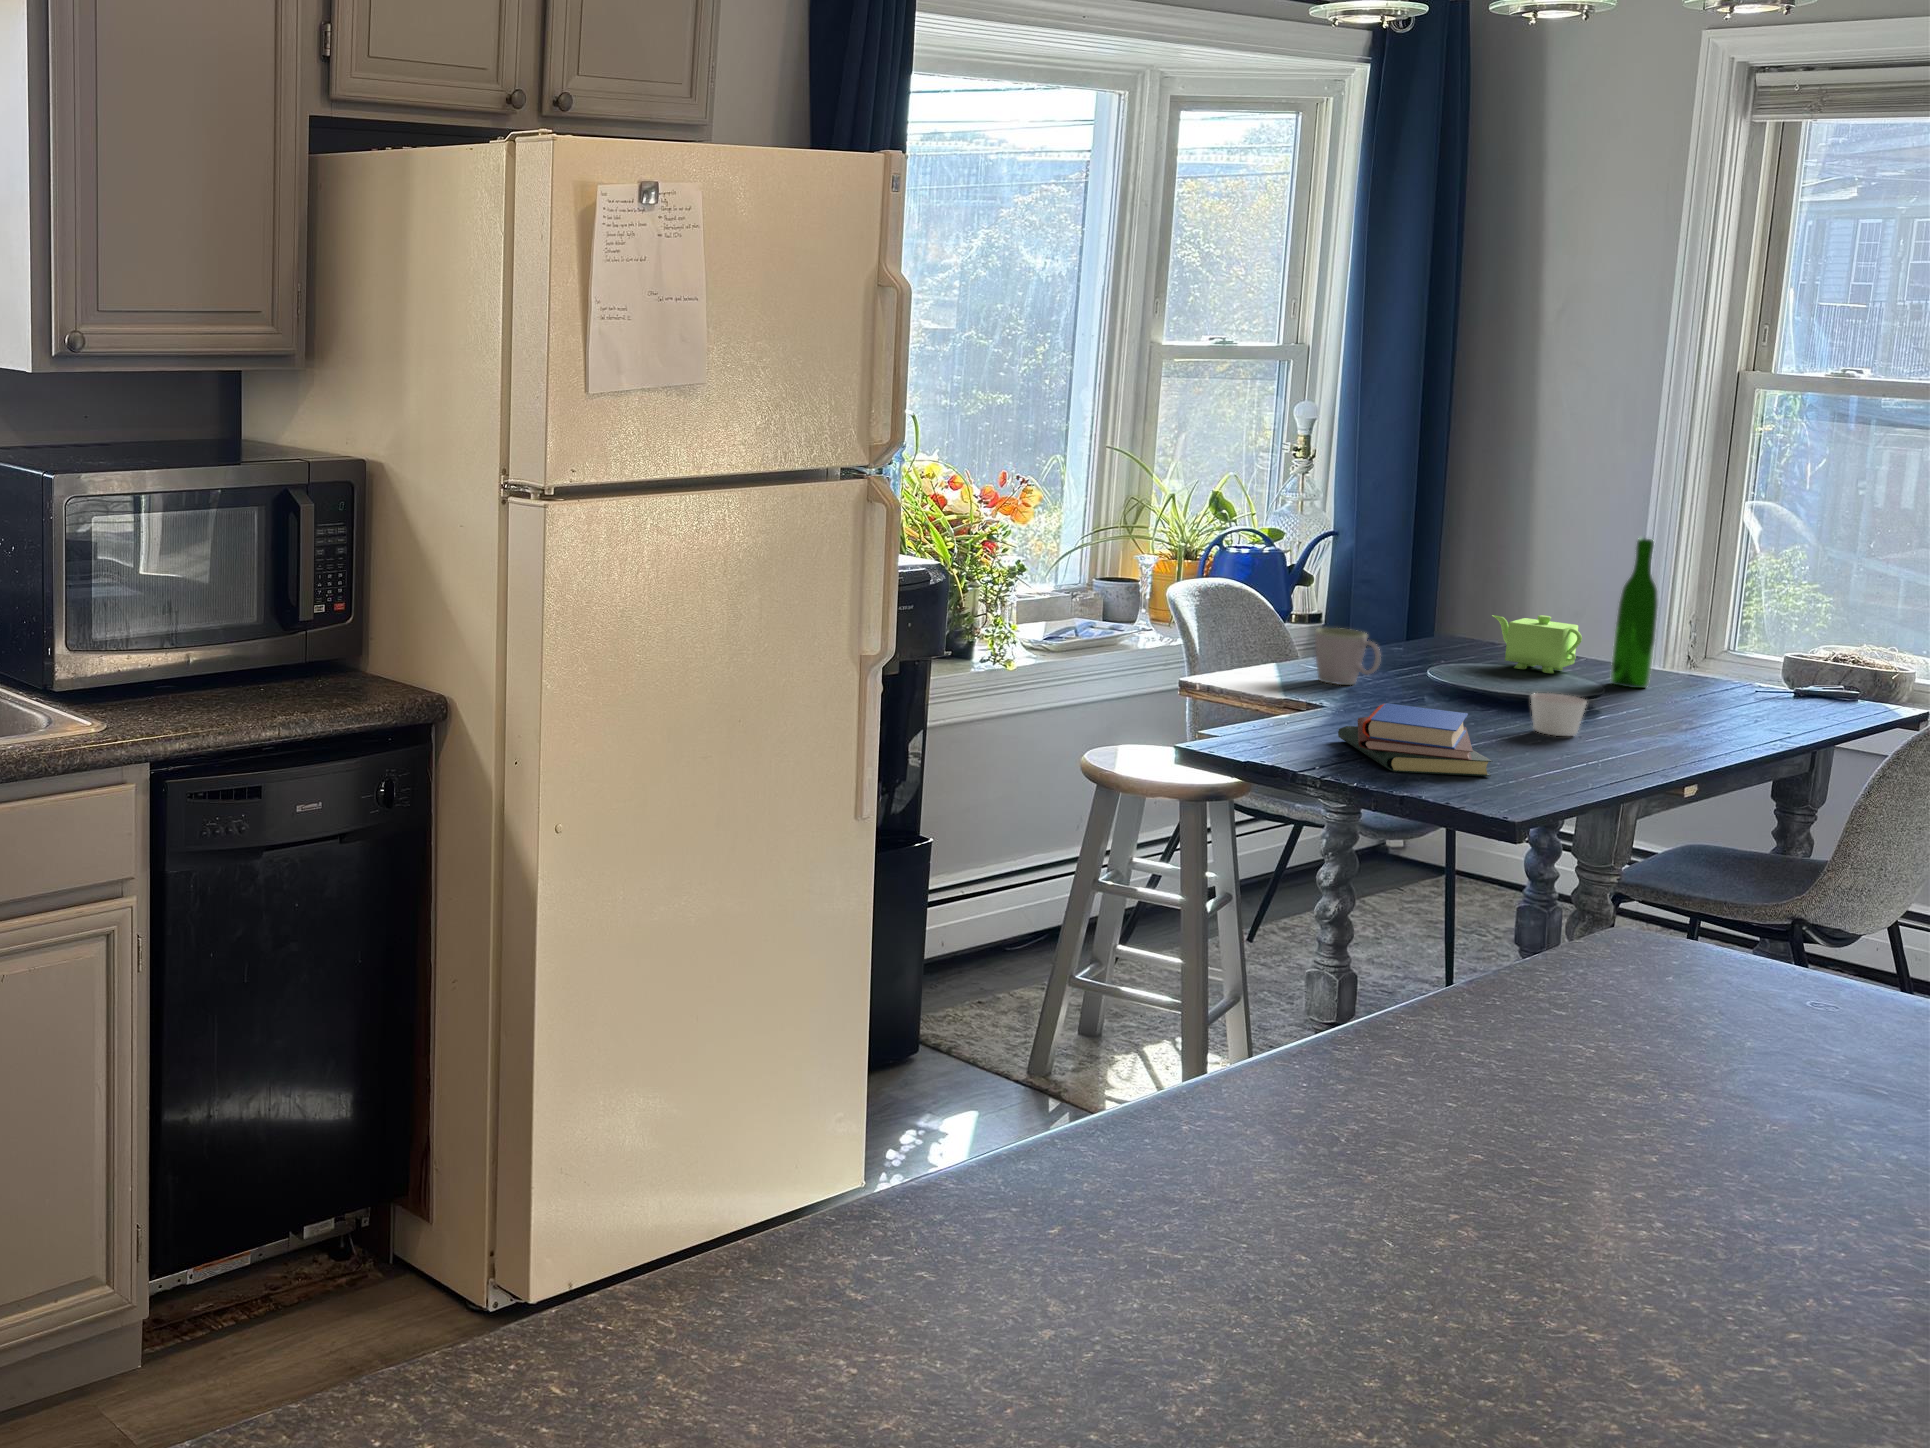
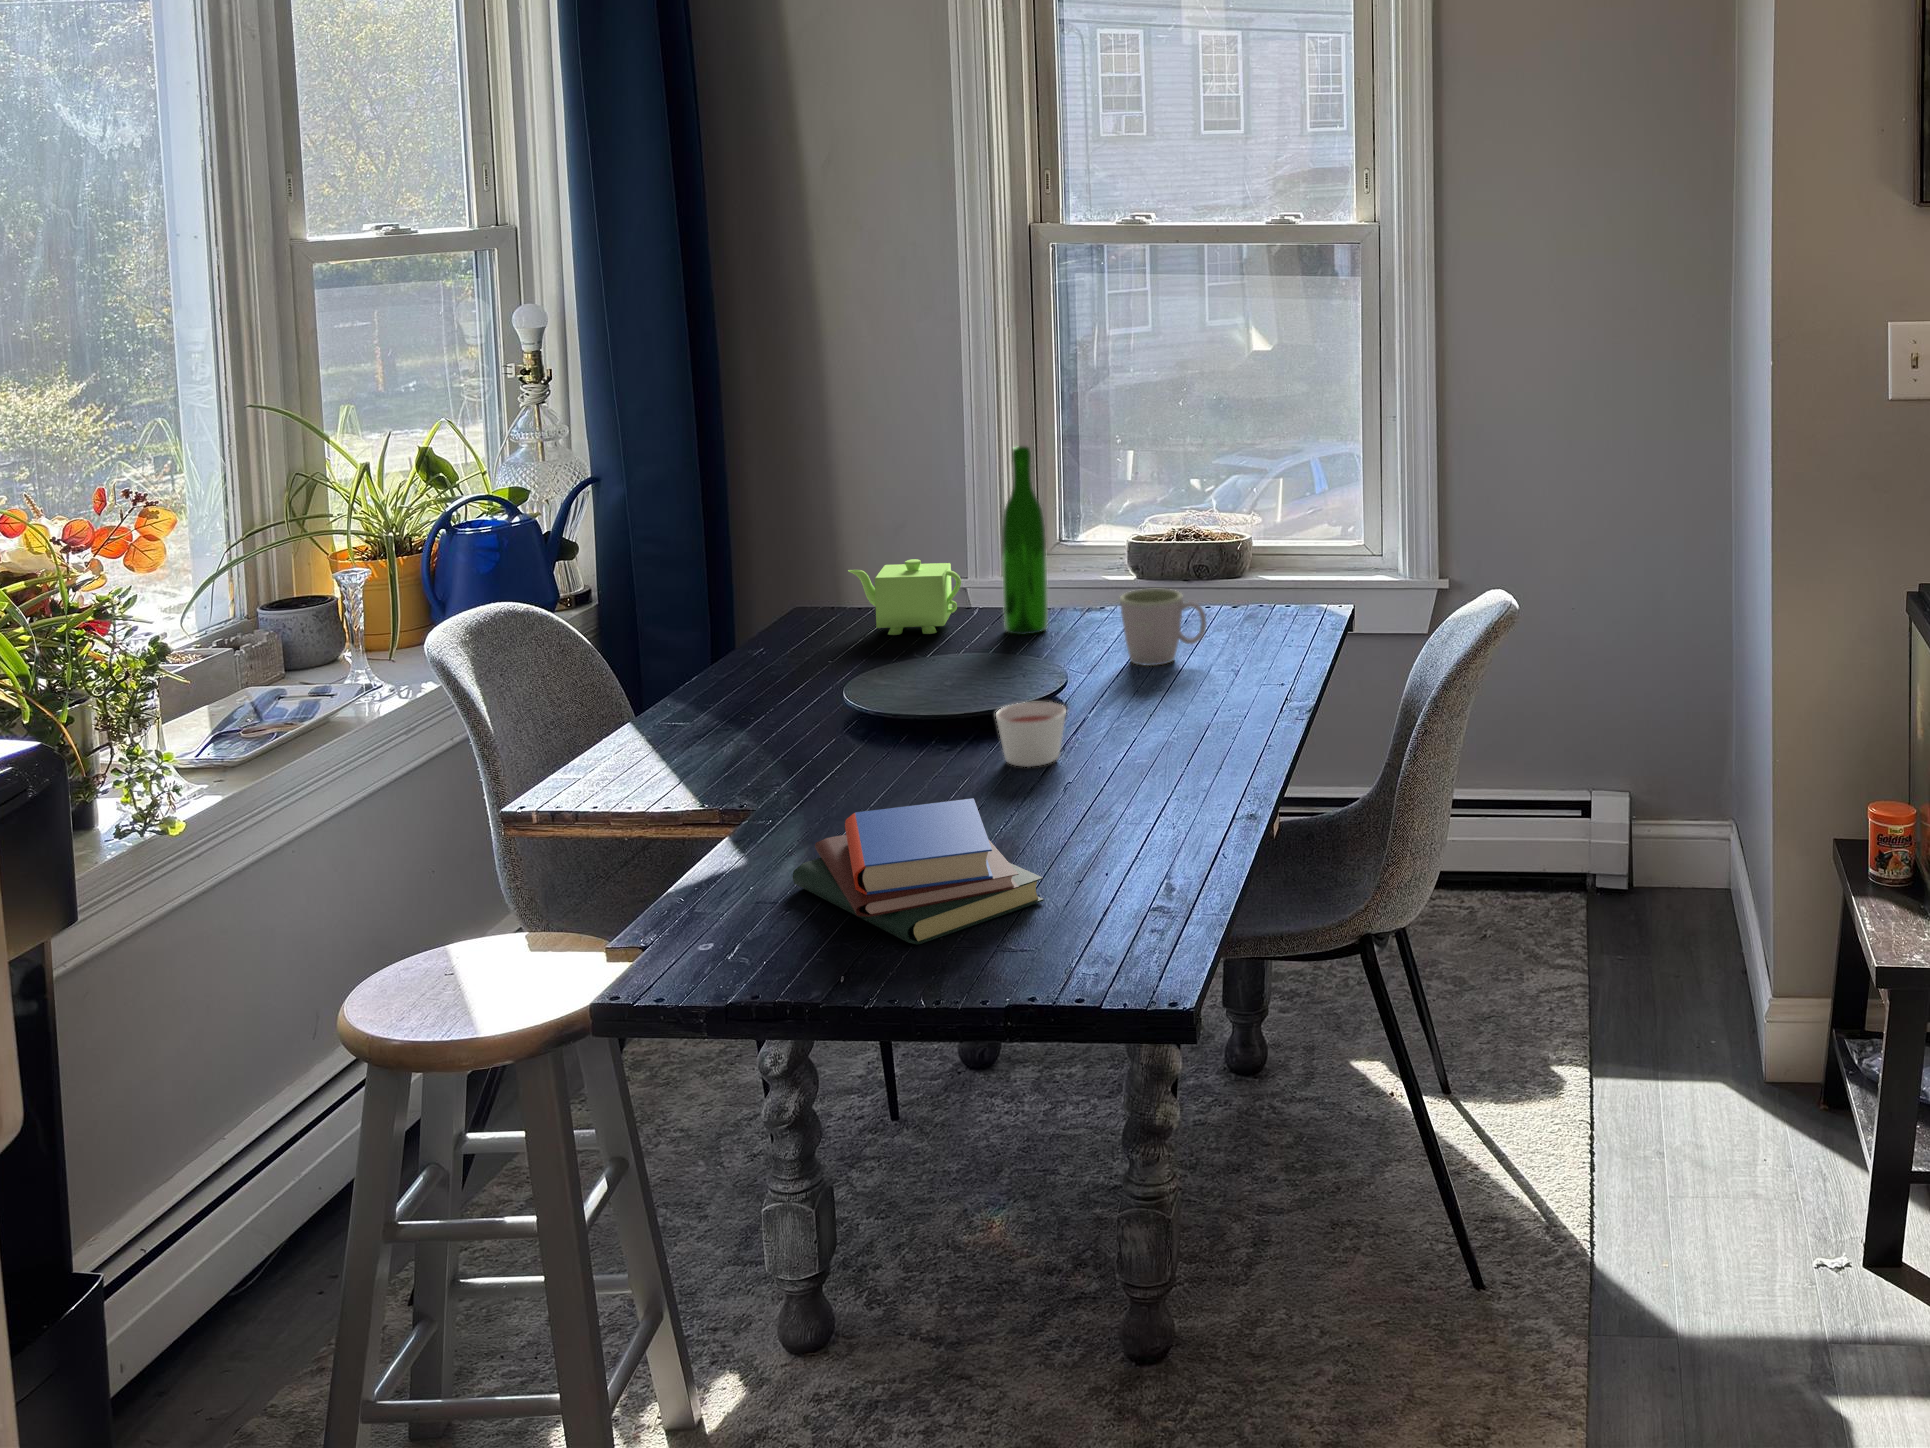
mug: present [1315,628,1381,685] -> present [1120,588,1206,666]

